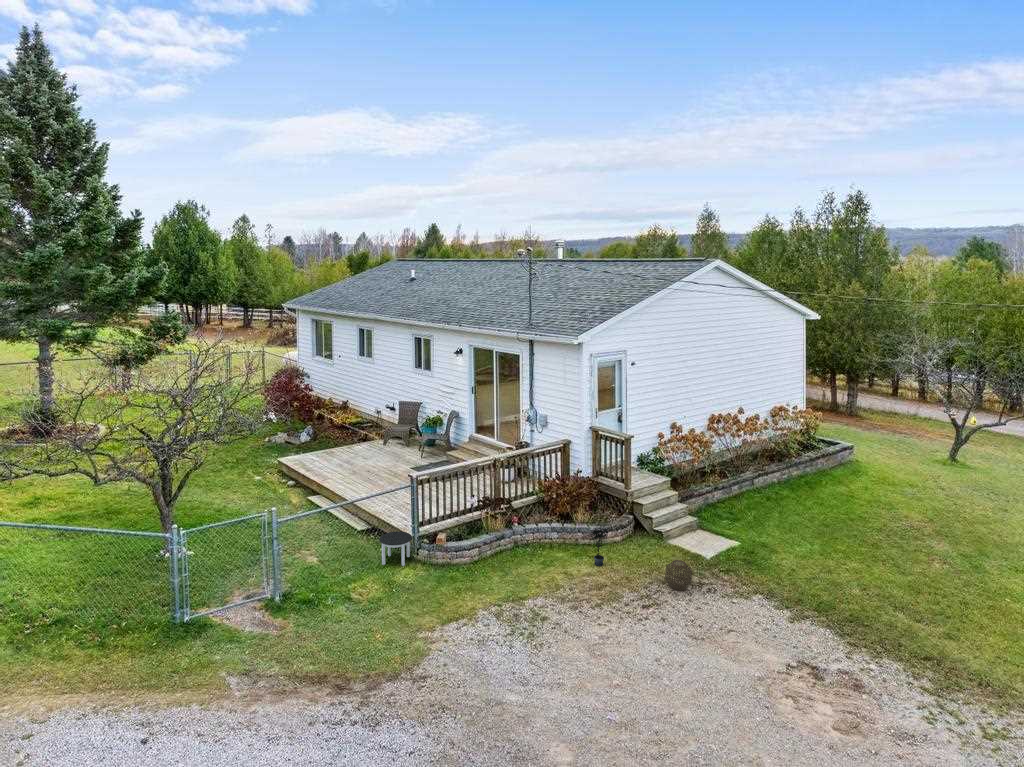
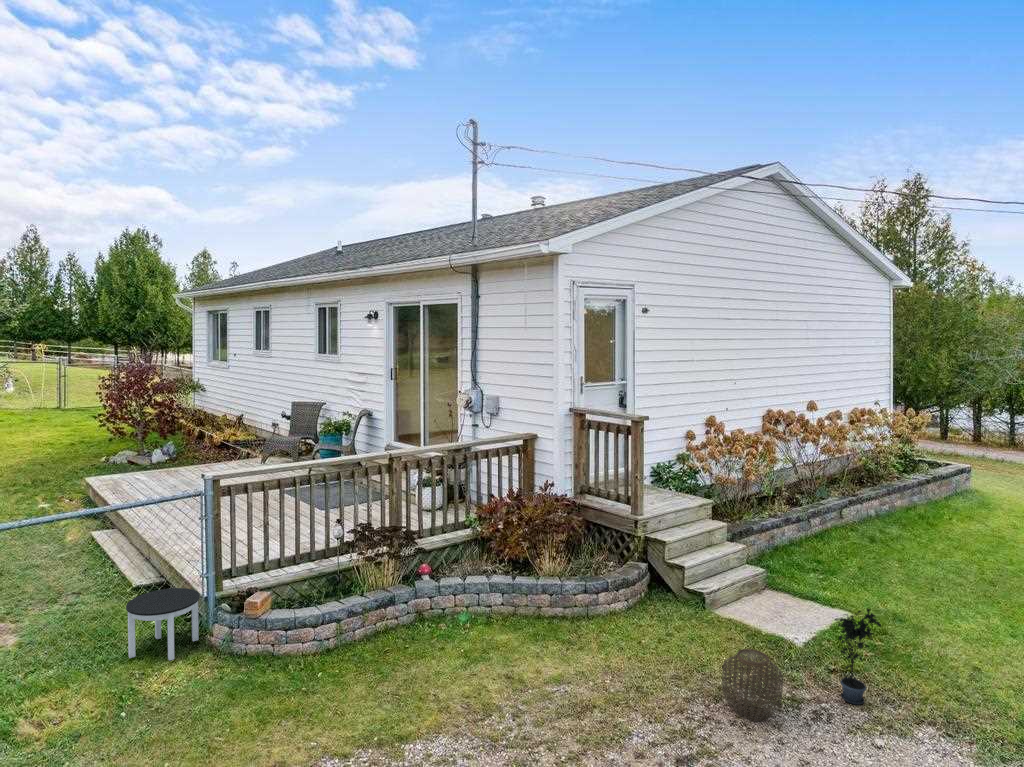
potted plant: present [590,526,609,566] -> present [835,609,881,705]

